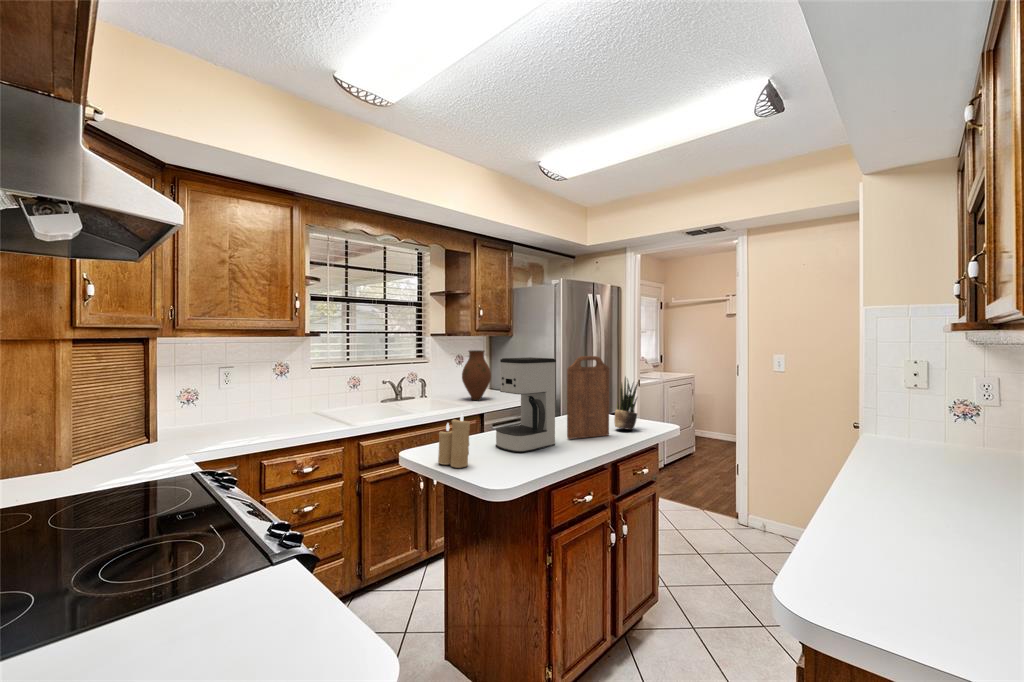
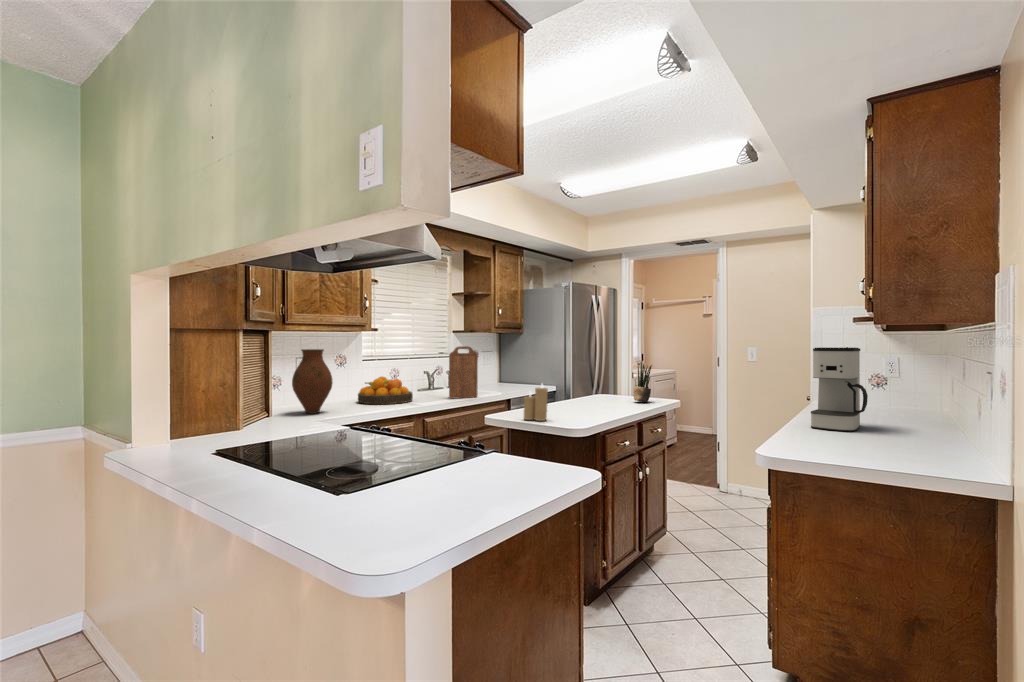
vase: present [462,350,491,400] -> present [292,349,333,414]
cutting board: present [567,356,609,439] -> present [449,346,478,399]
coffee maker: present [496,357,556,452] -> present [811,348,868,431]
fruit bowl: none [290,388,358,424] -> present [358,376,413,404]

